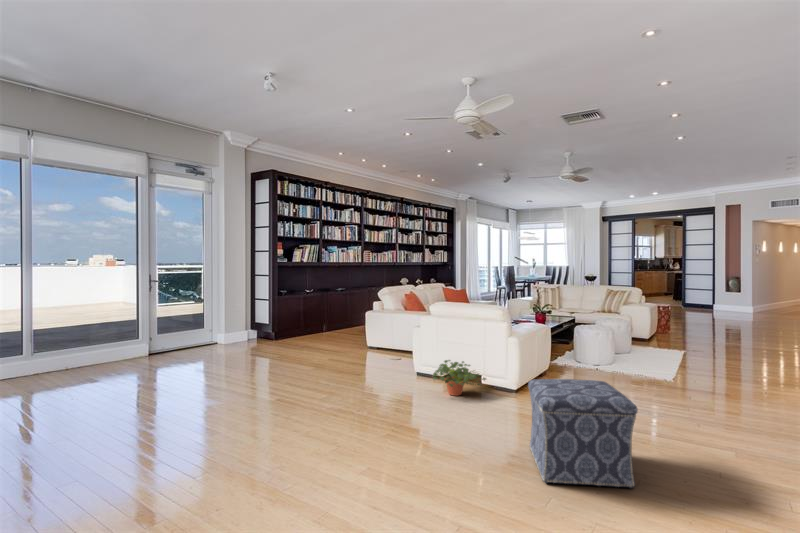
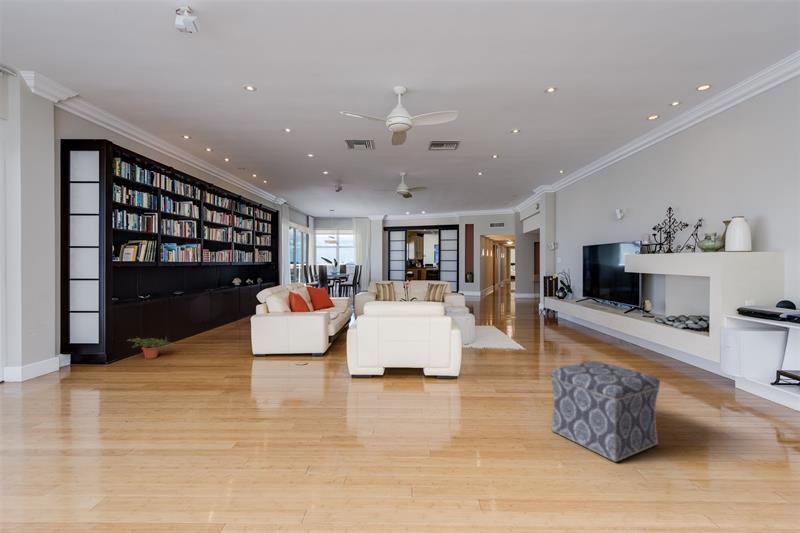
potted plant: present [433,360,486,396] -> present [127,338,170,359]

